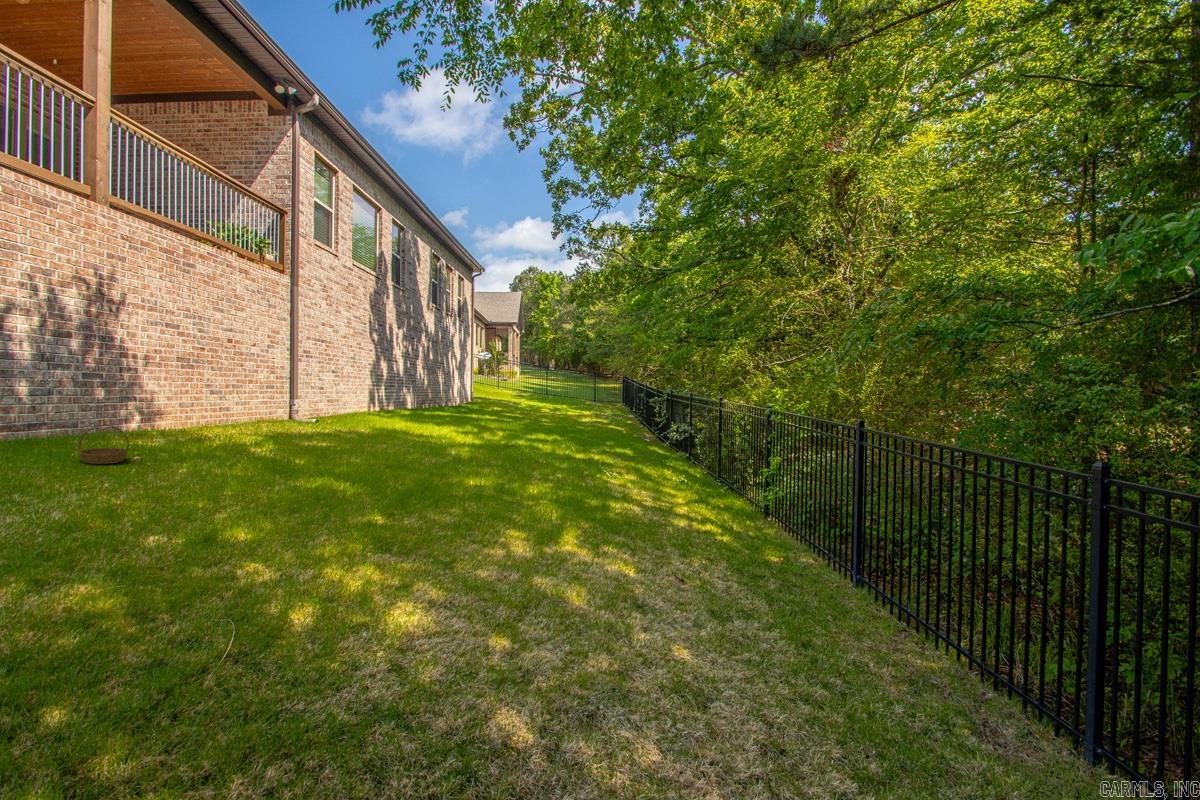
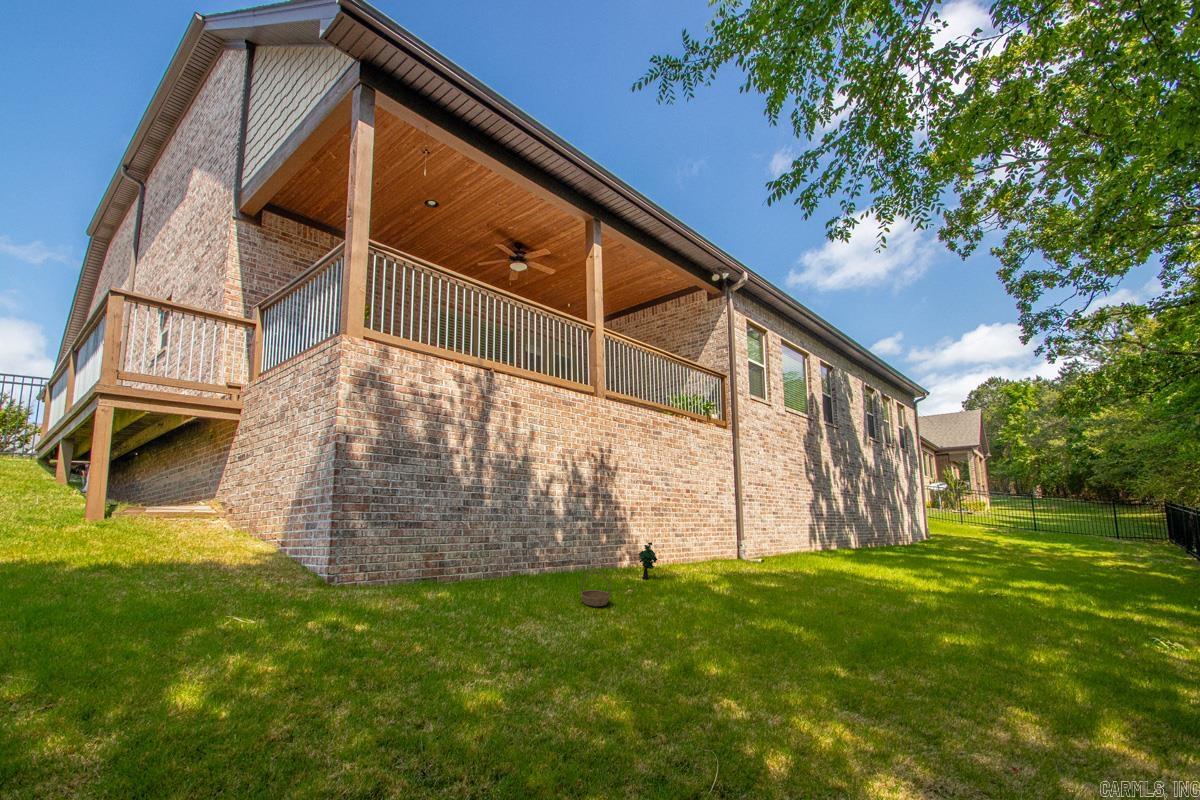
decorative plant: none [159,395,192,437] -> present [637,542,657,579]

